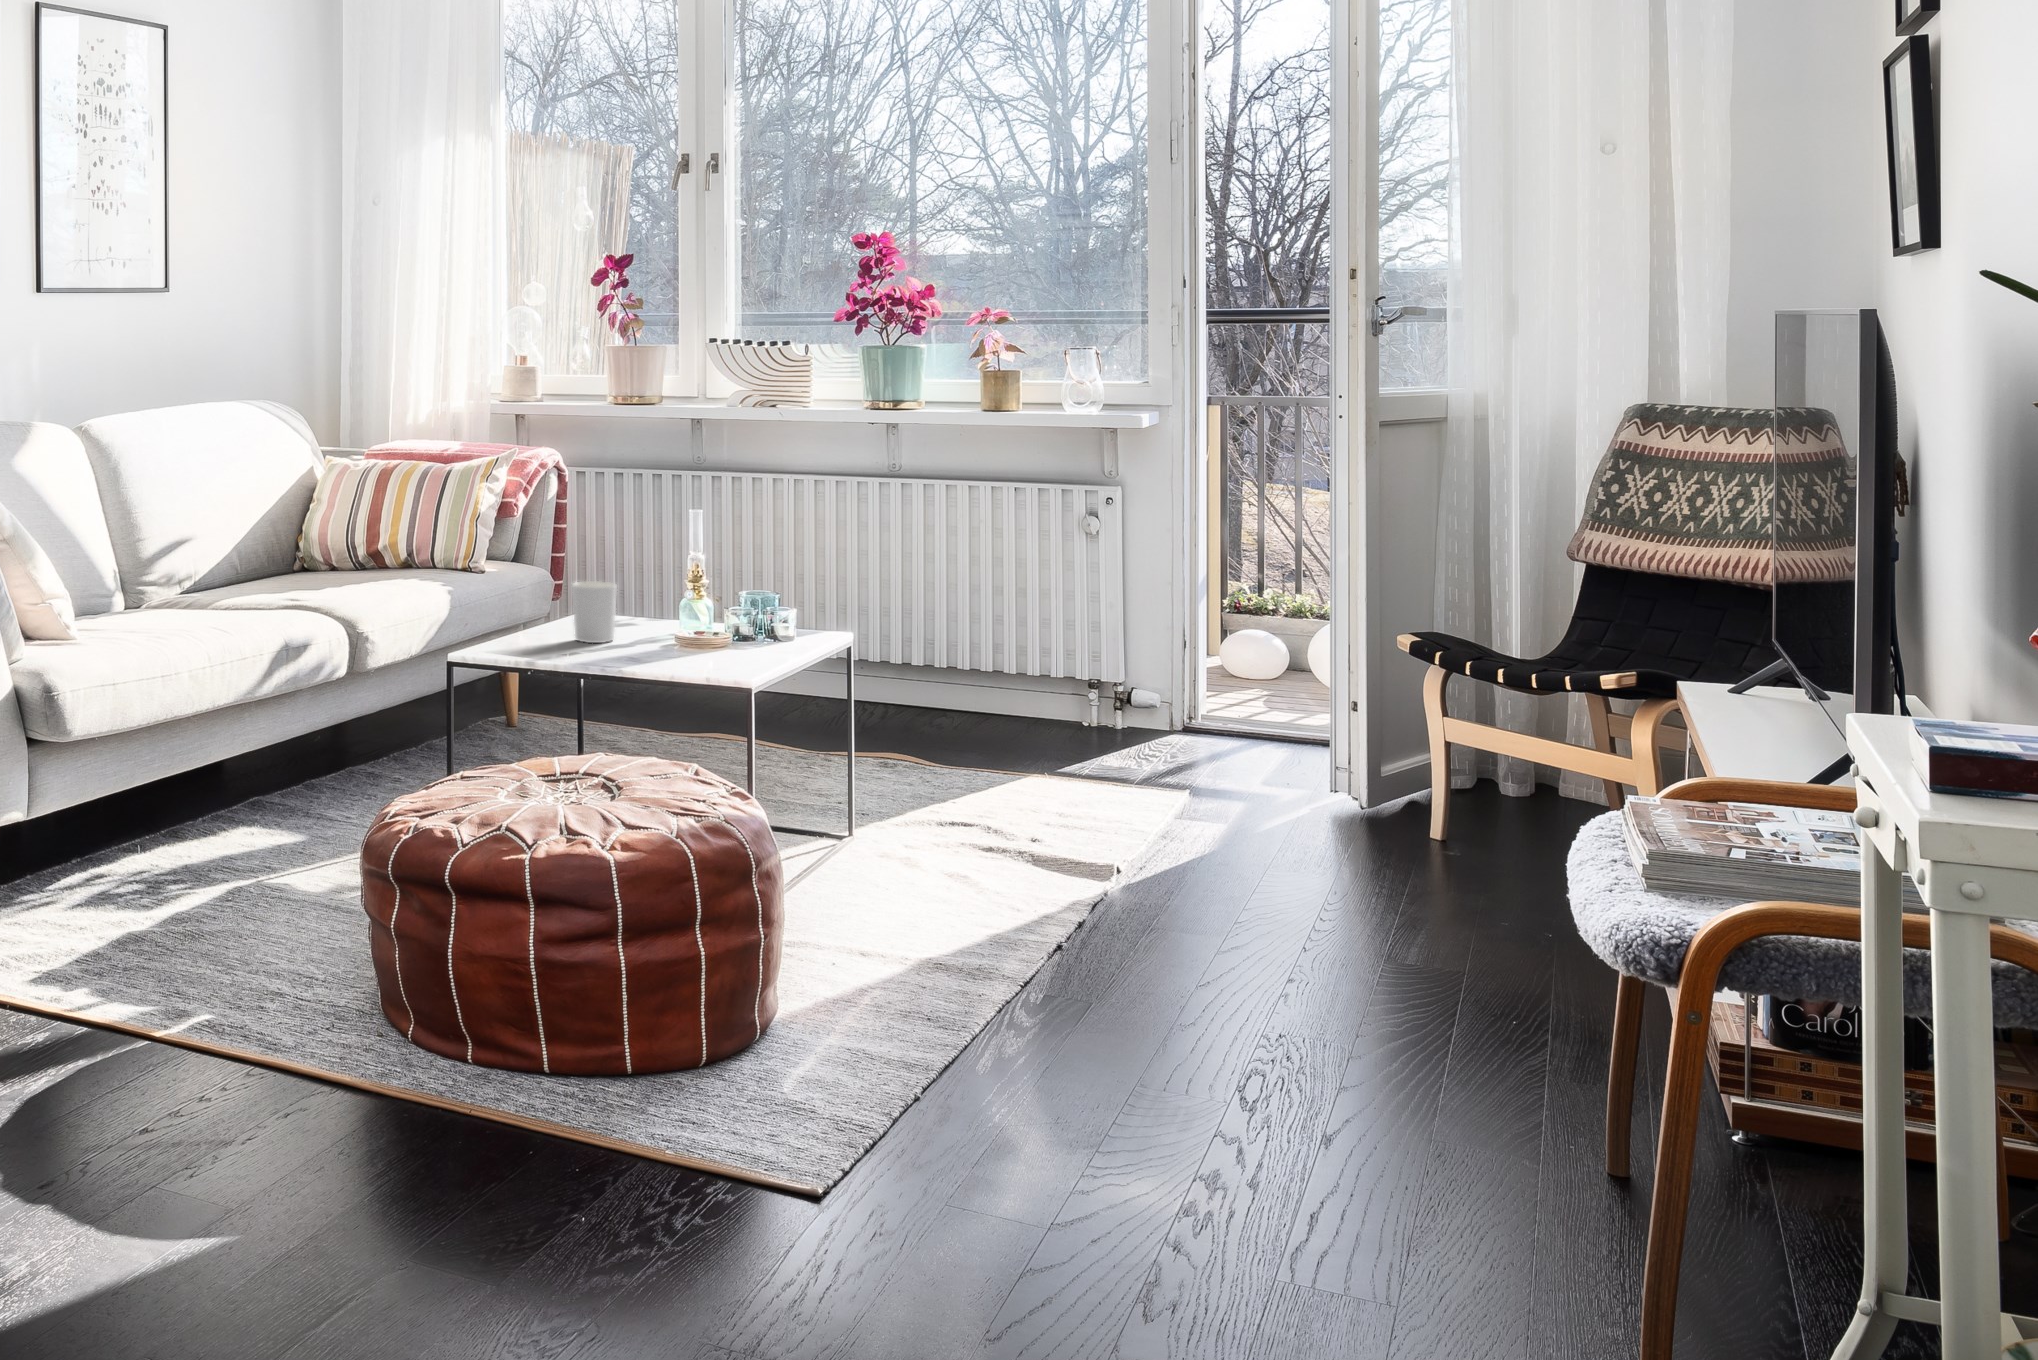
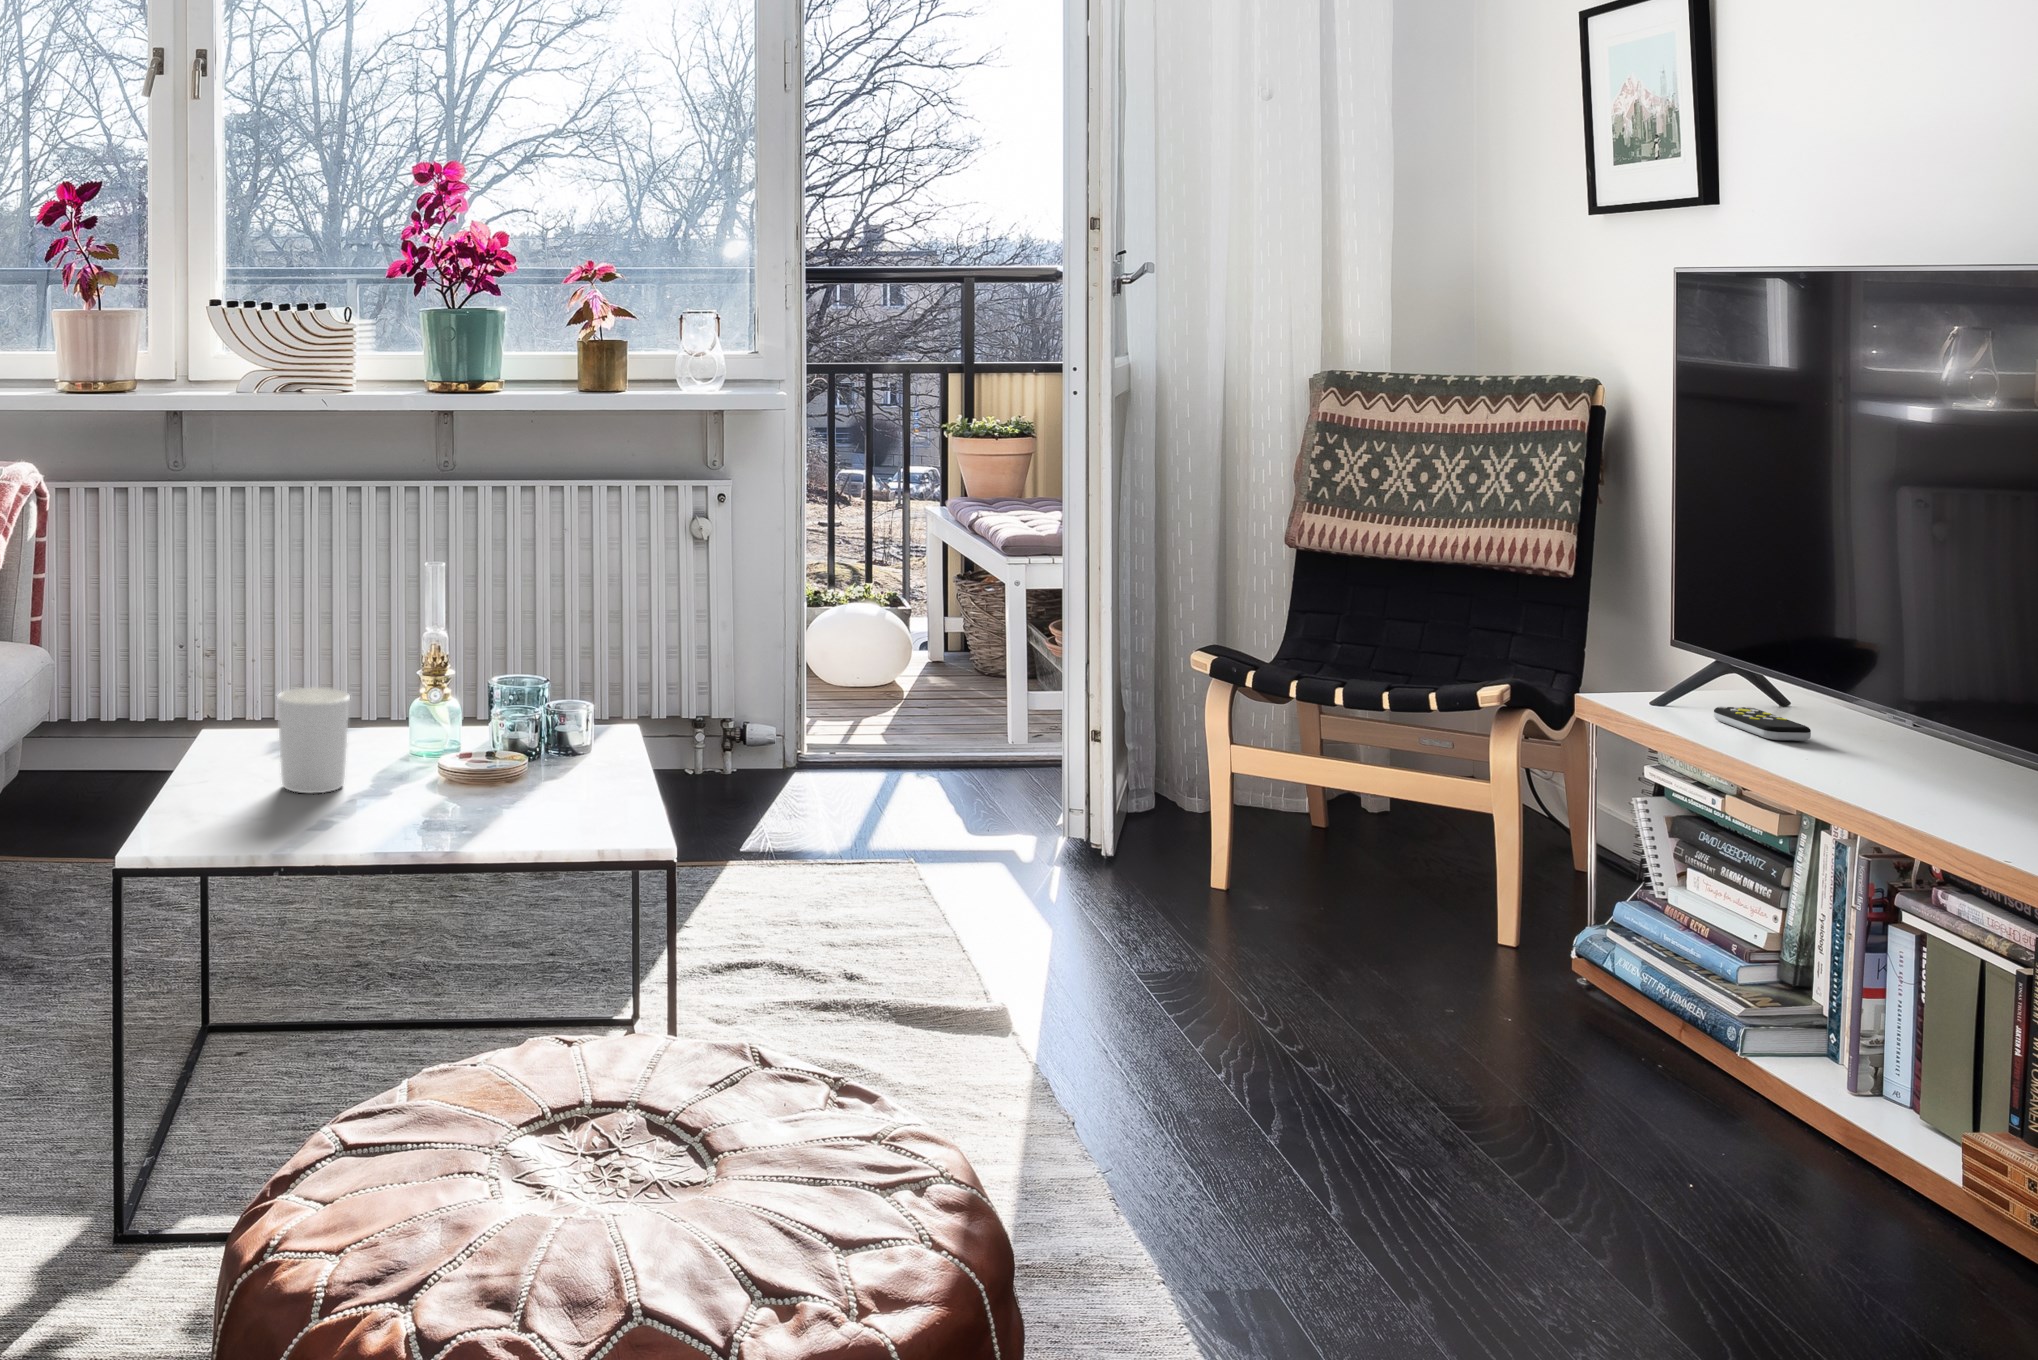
remote control: none [1735,688,1785,716] -> present [1714,706,1811,741]

